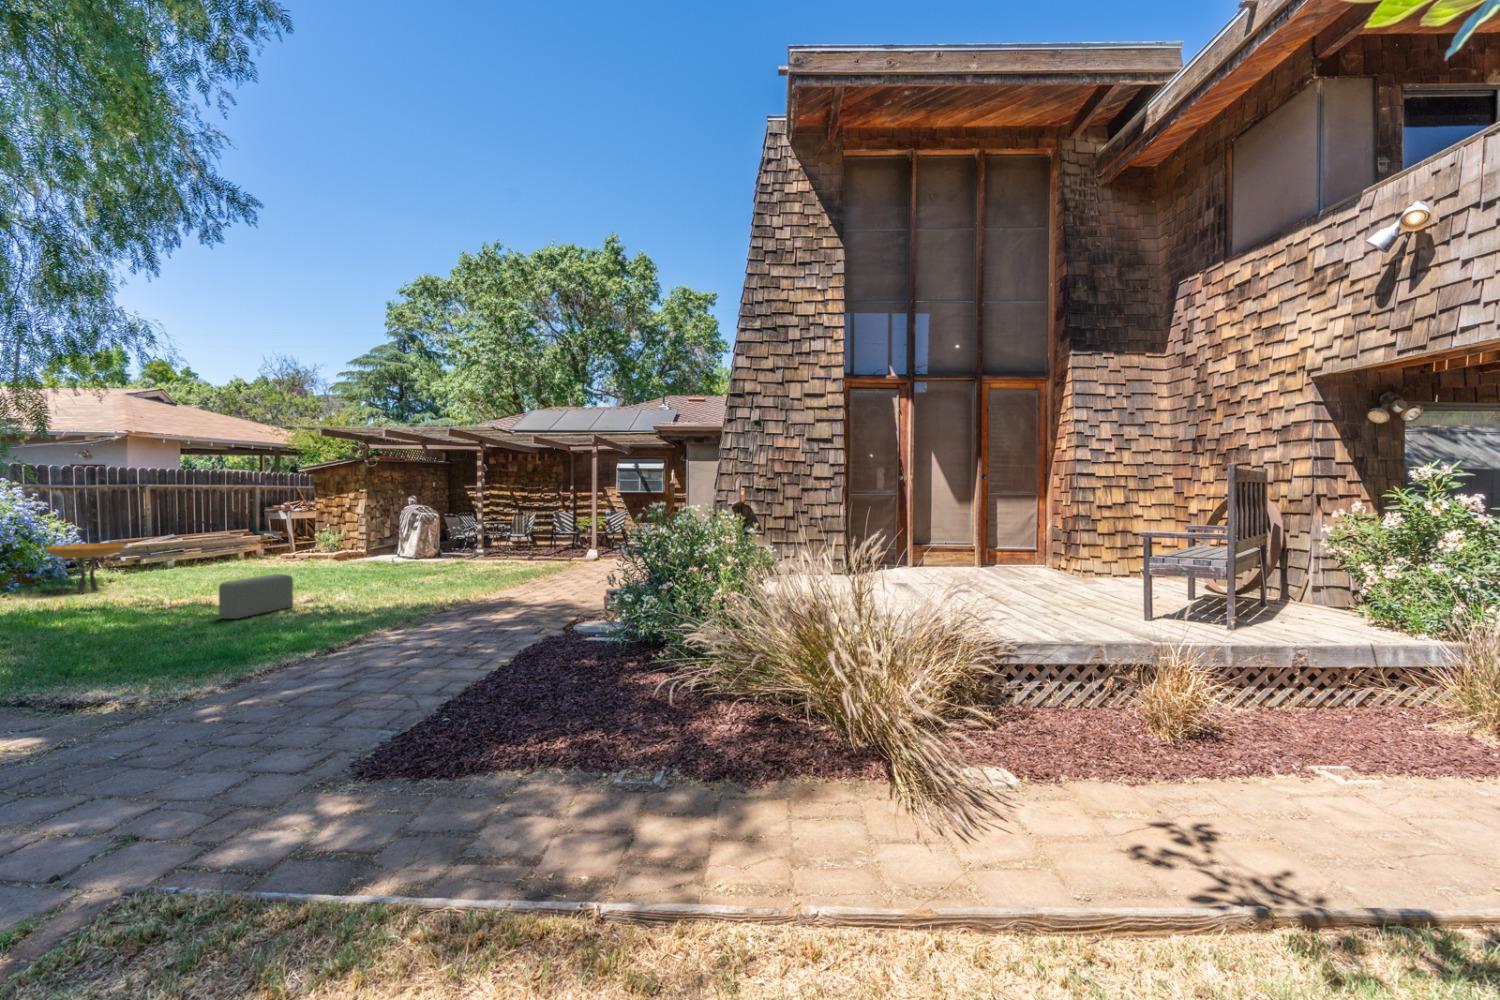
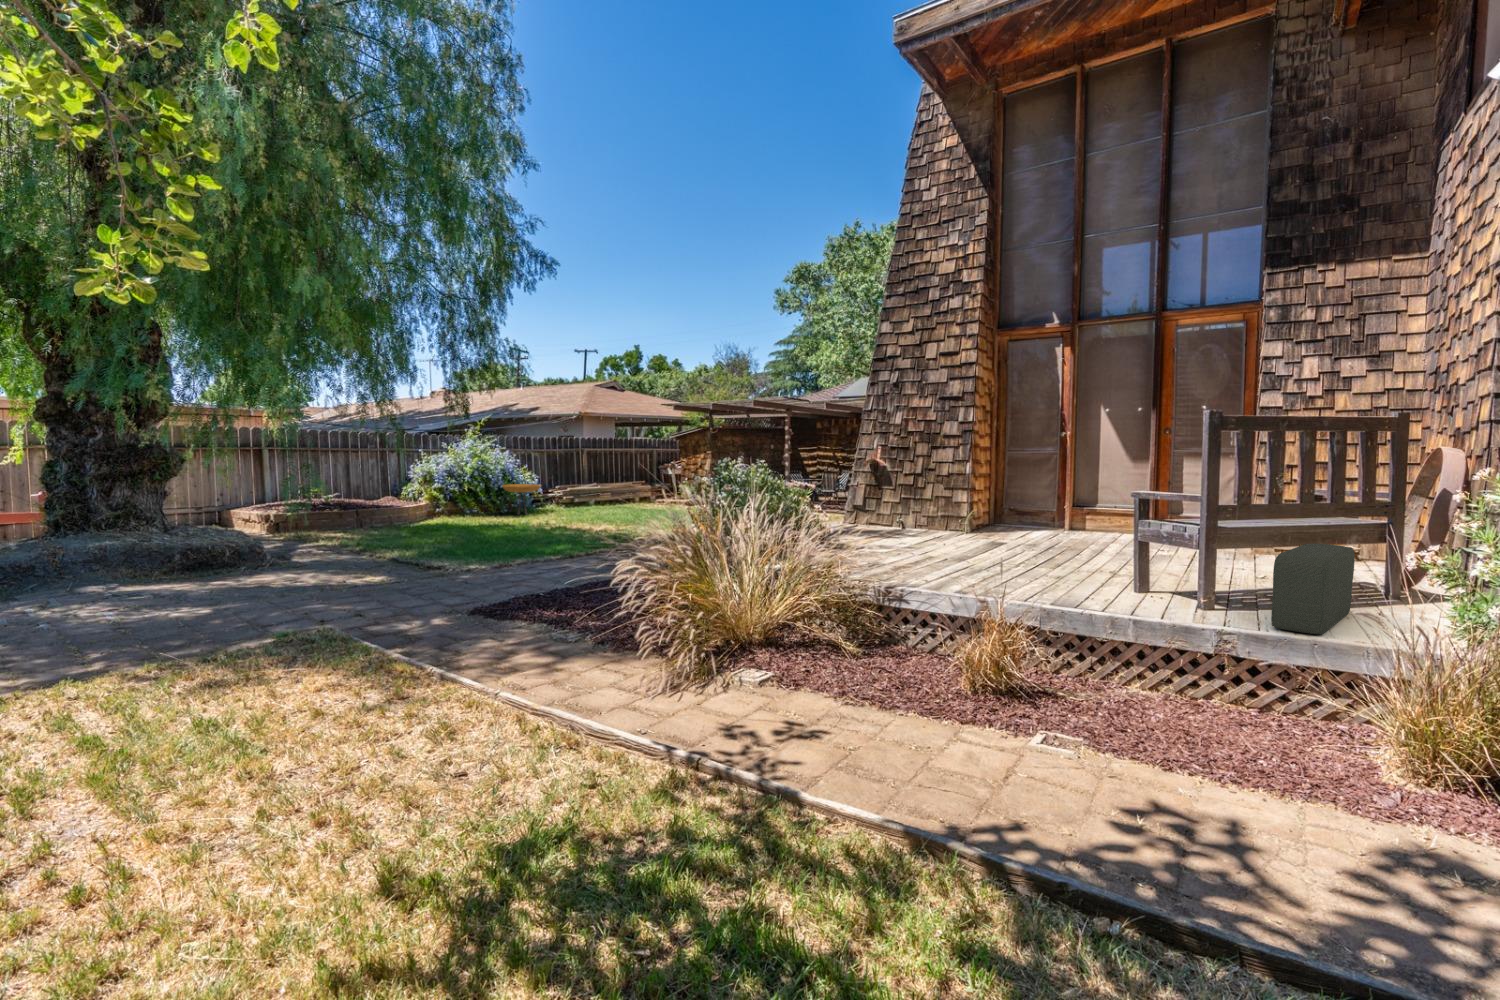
pouf: present [219,574,293,619] -> present [1271,544,1355,634]

